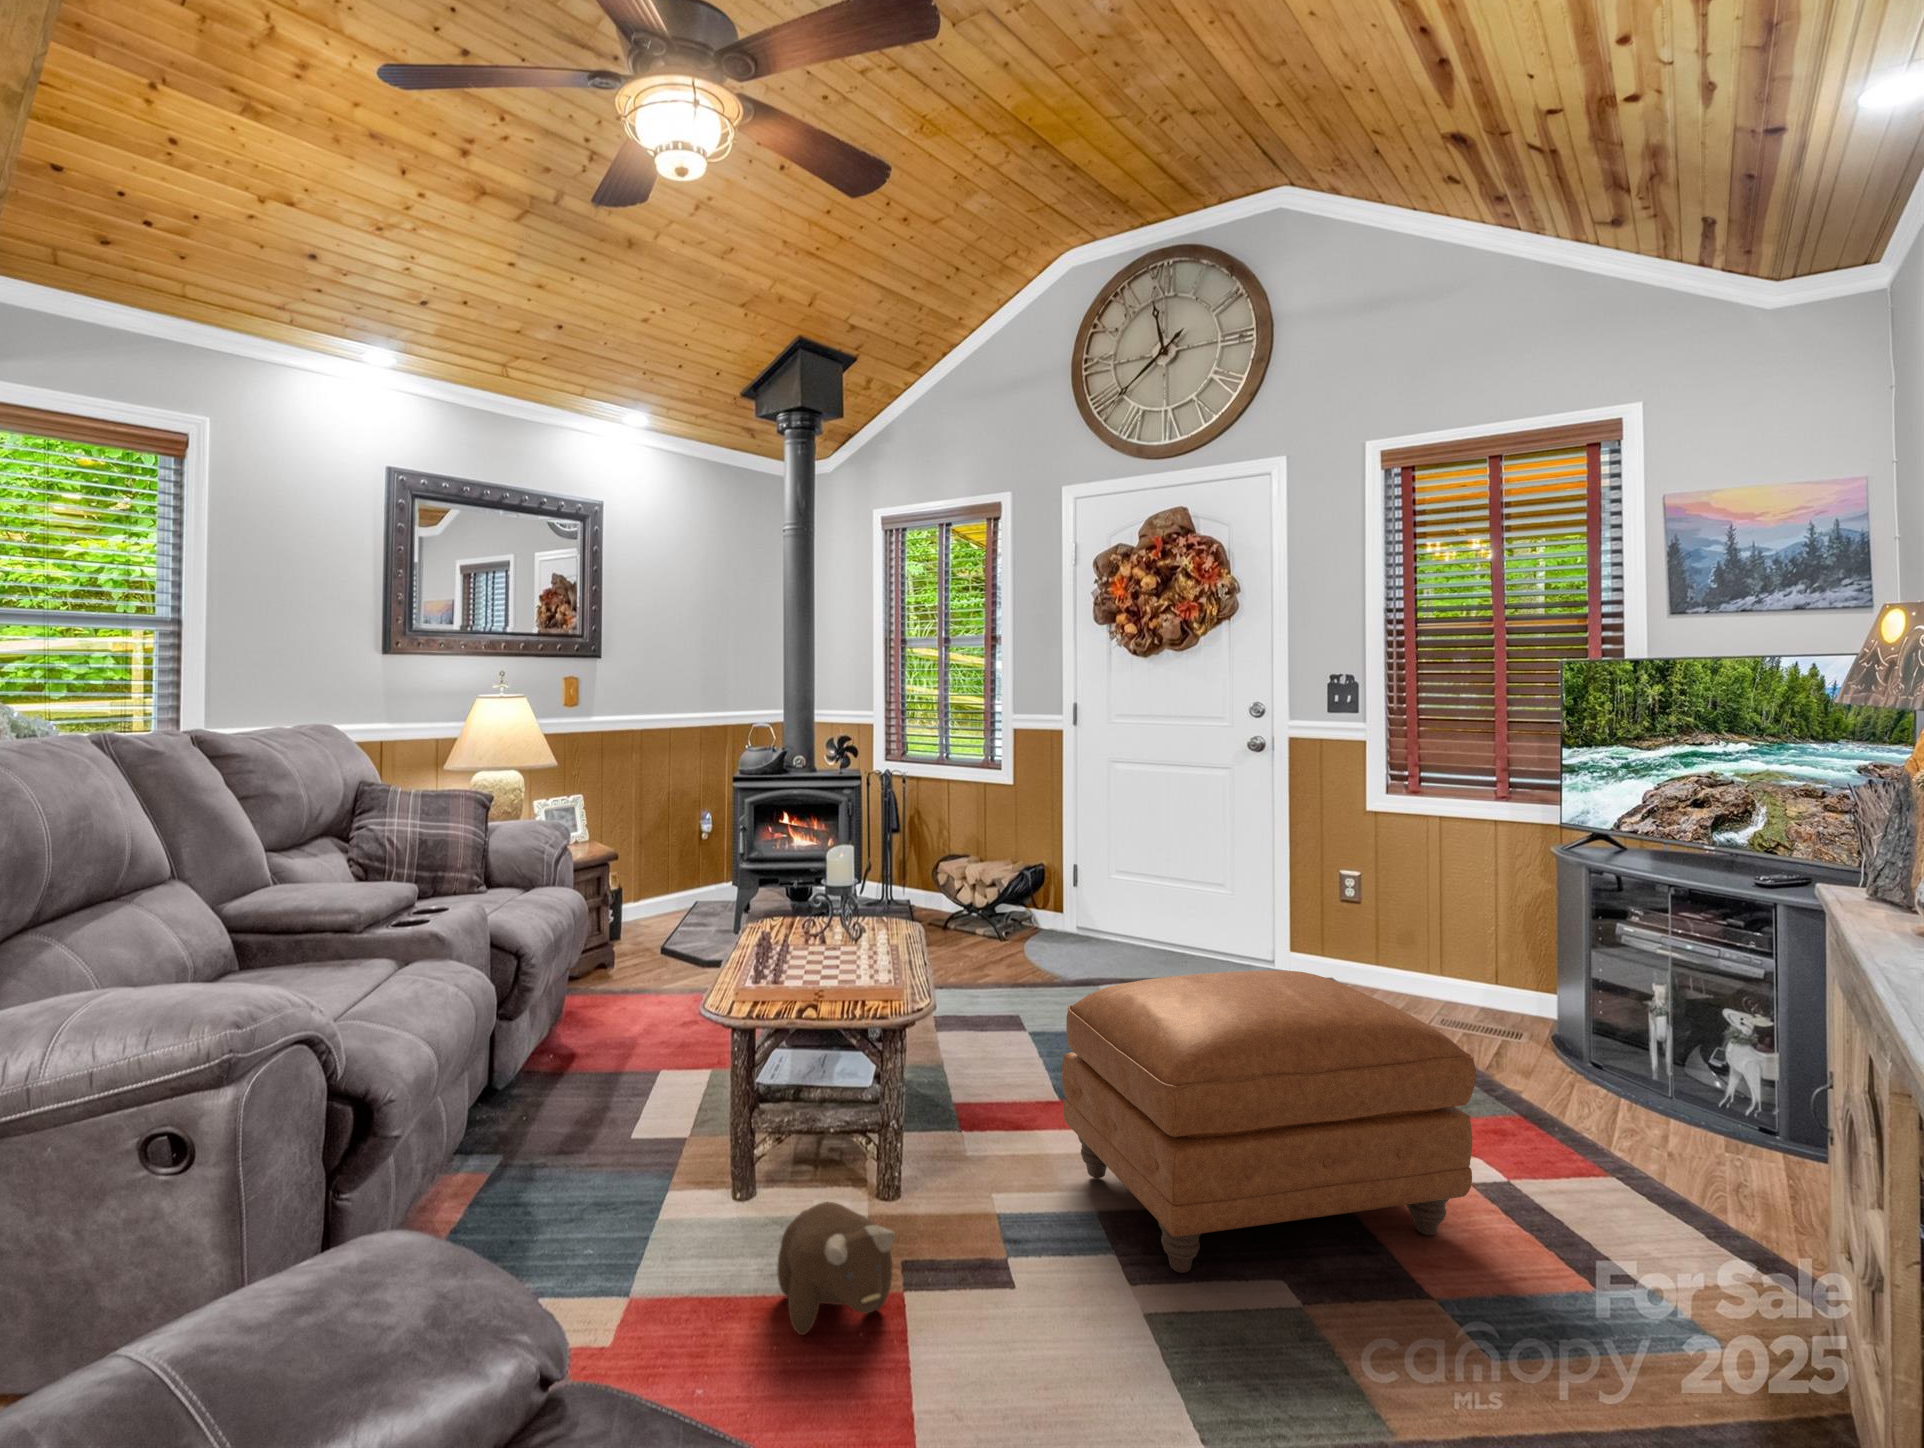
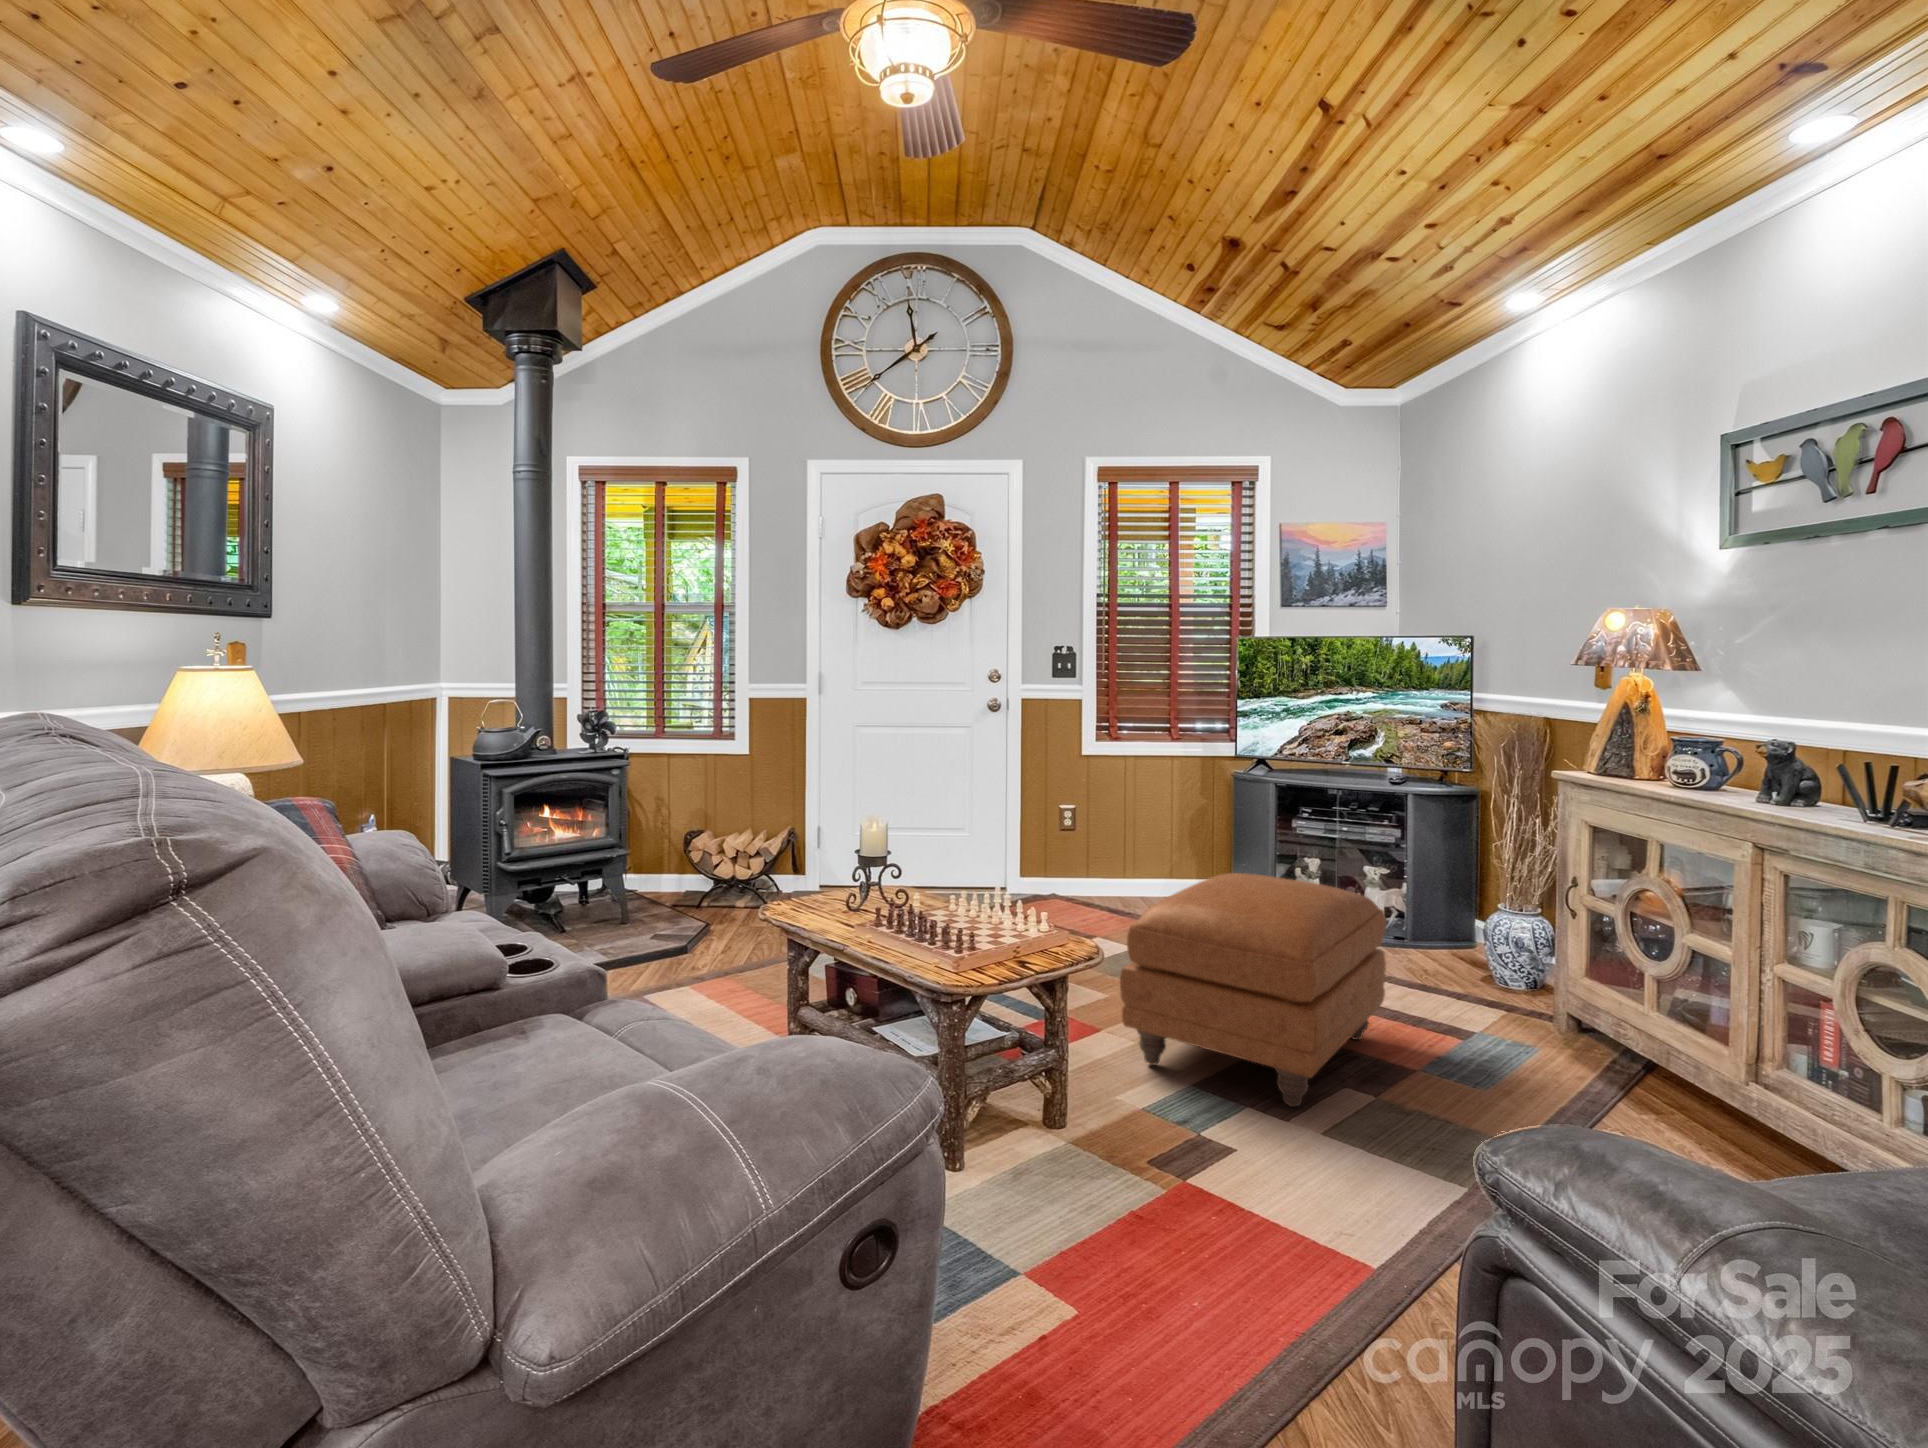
plush toy: present [777,1202,895,1335] -> none [1091,1125,1250,1245]

